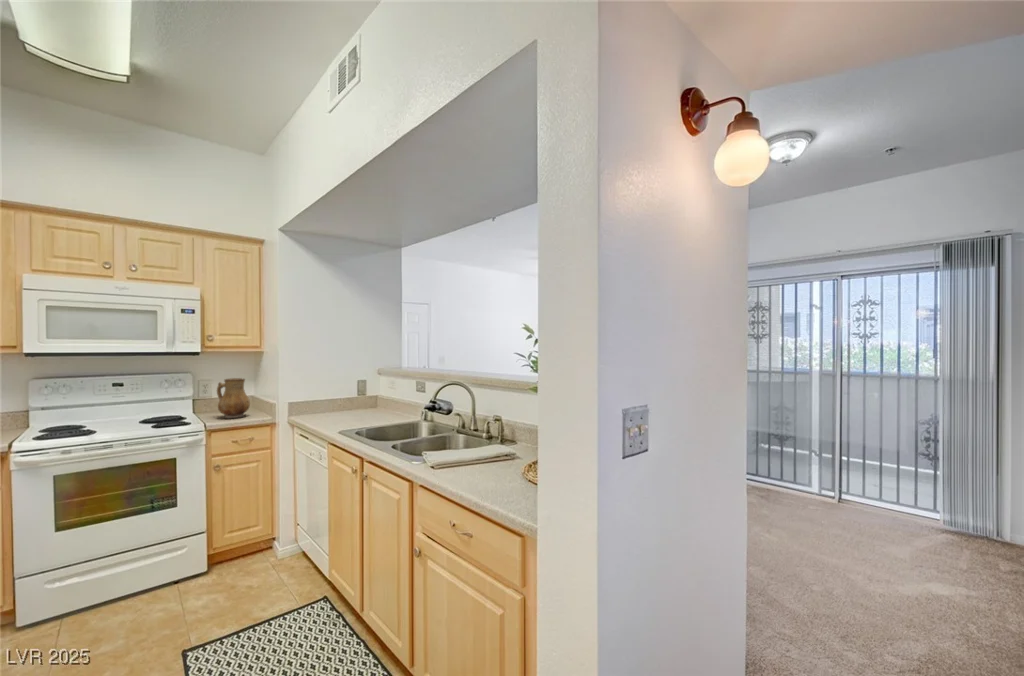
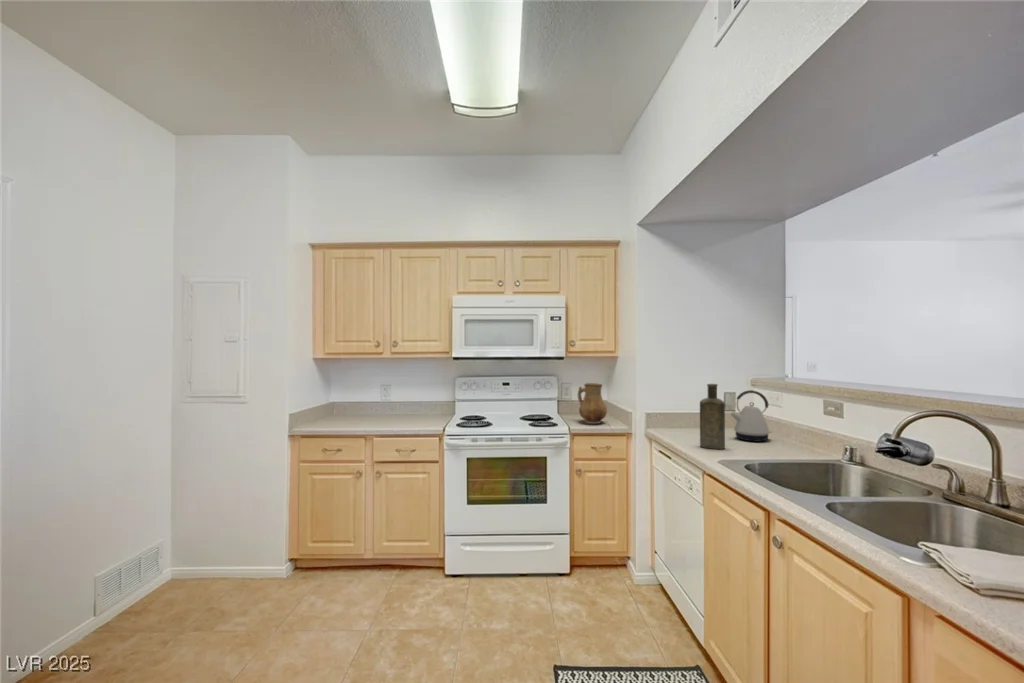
bottle: none [328,372,350,424] -> present [700,384,725,449]
kettle: none [358,376,388,415] -> present [731,390,771,442]

